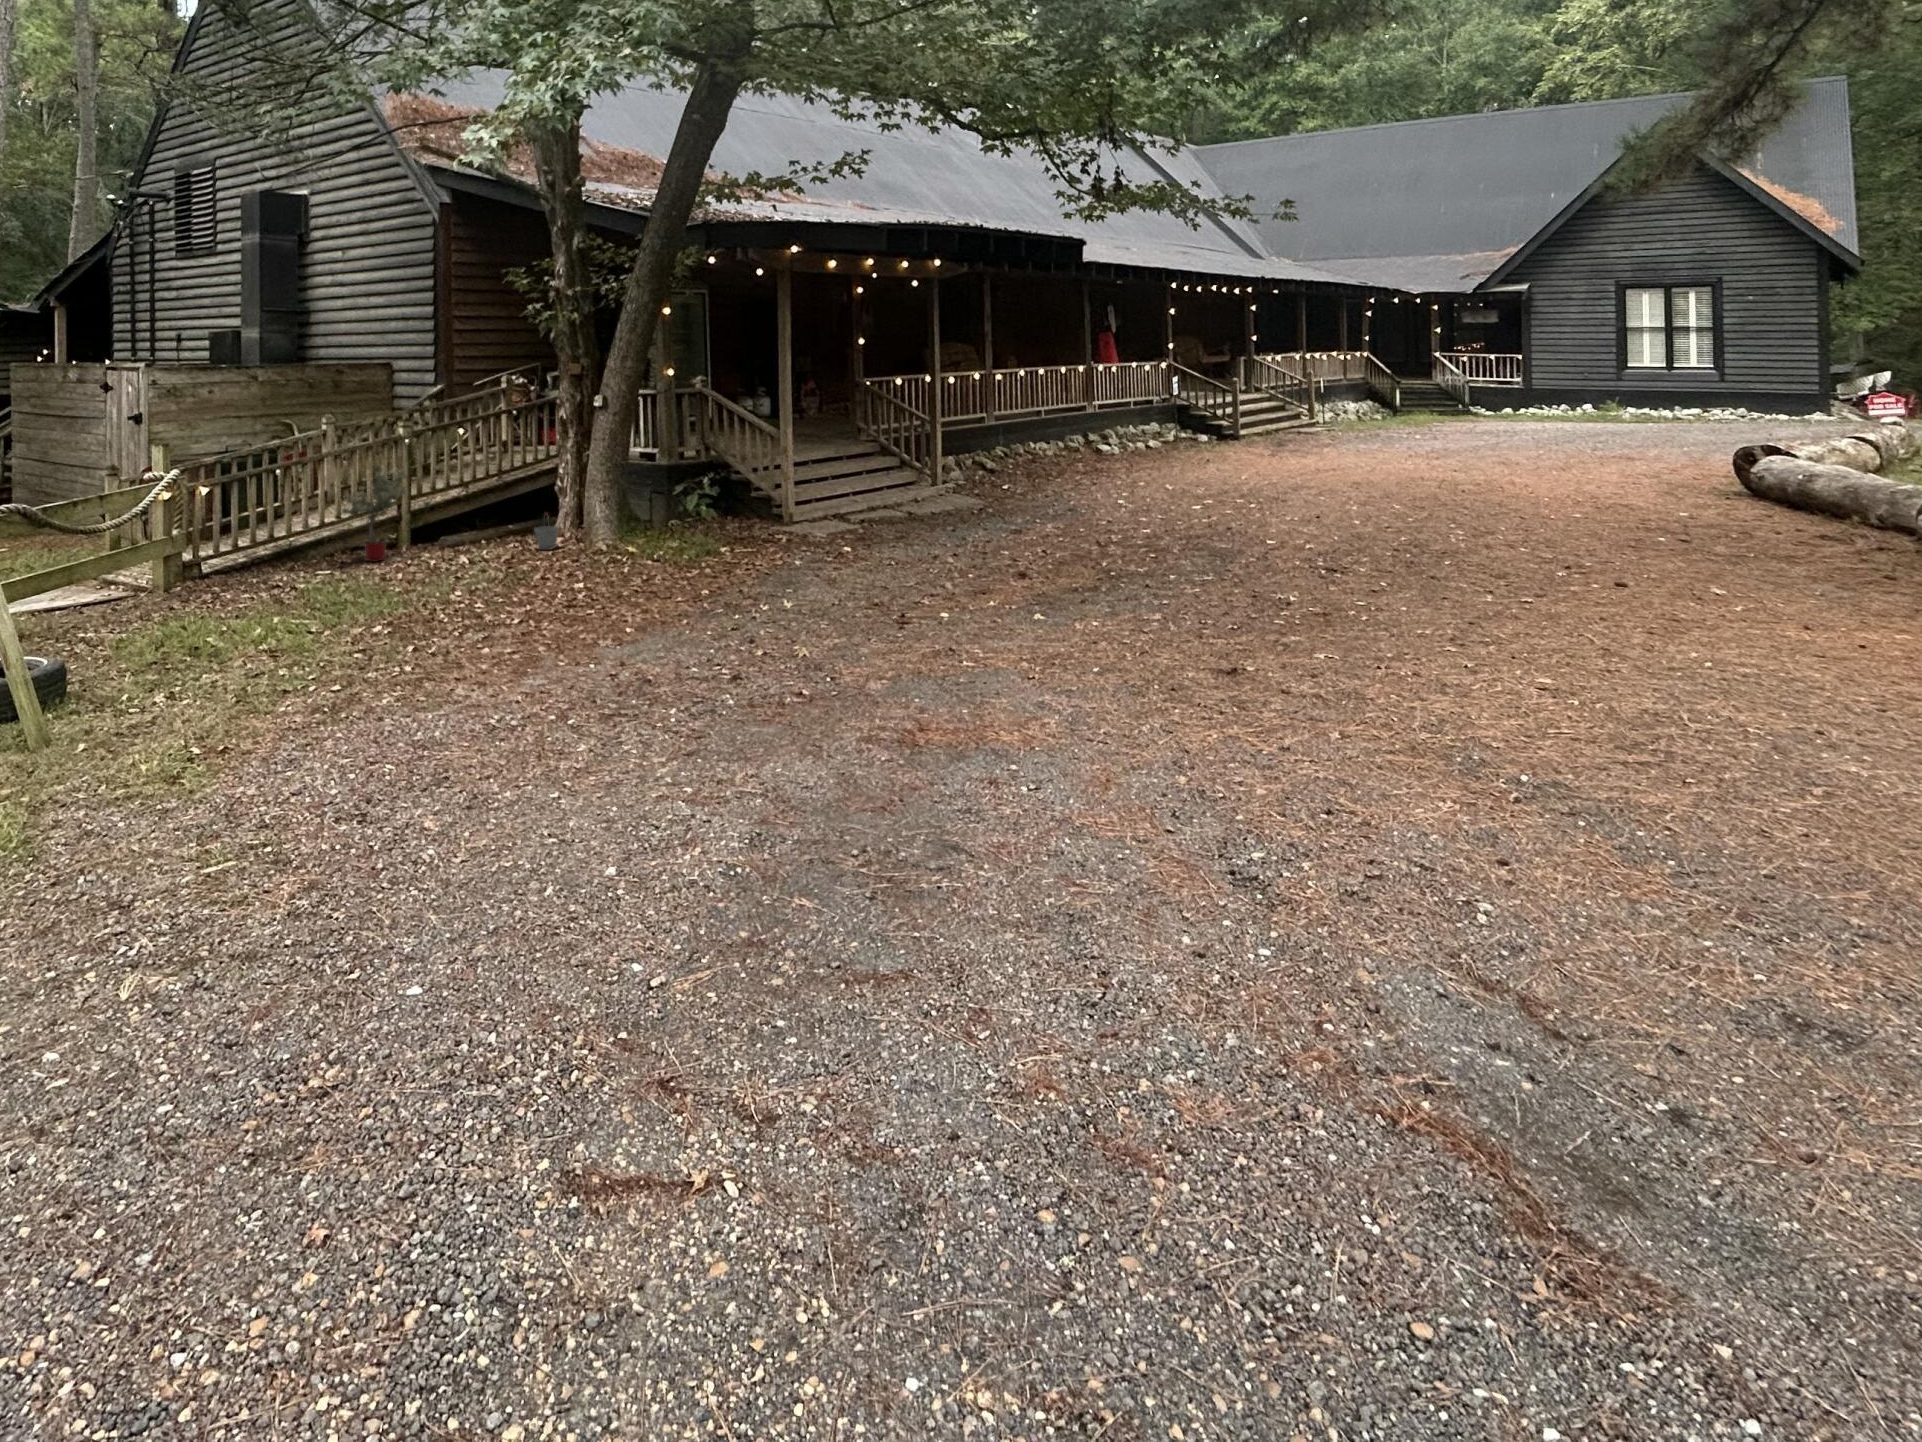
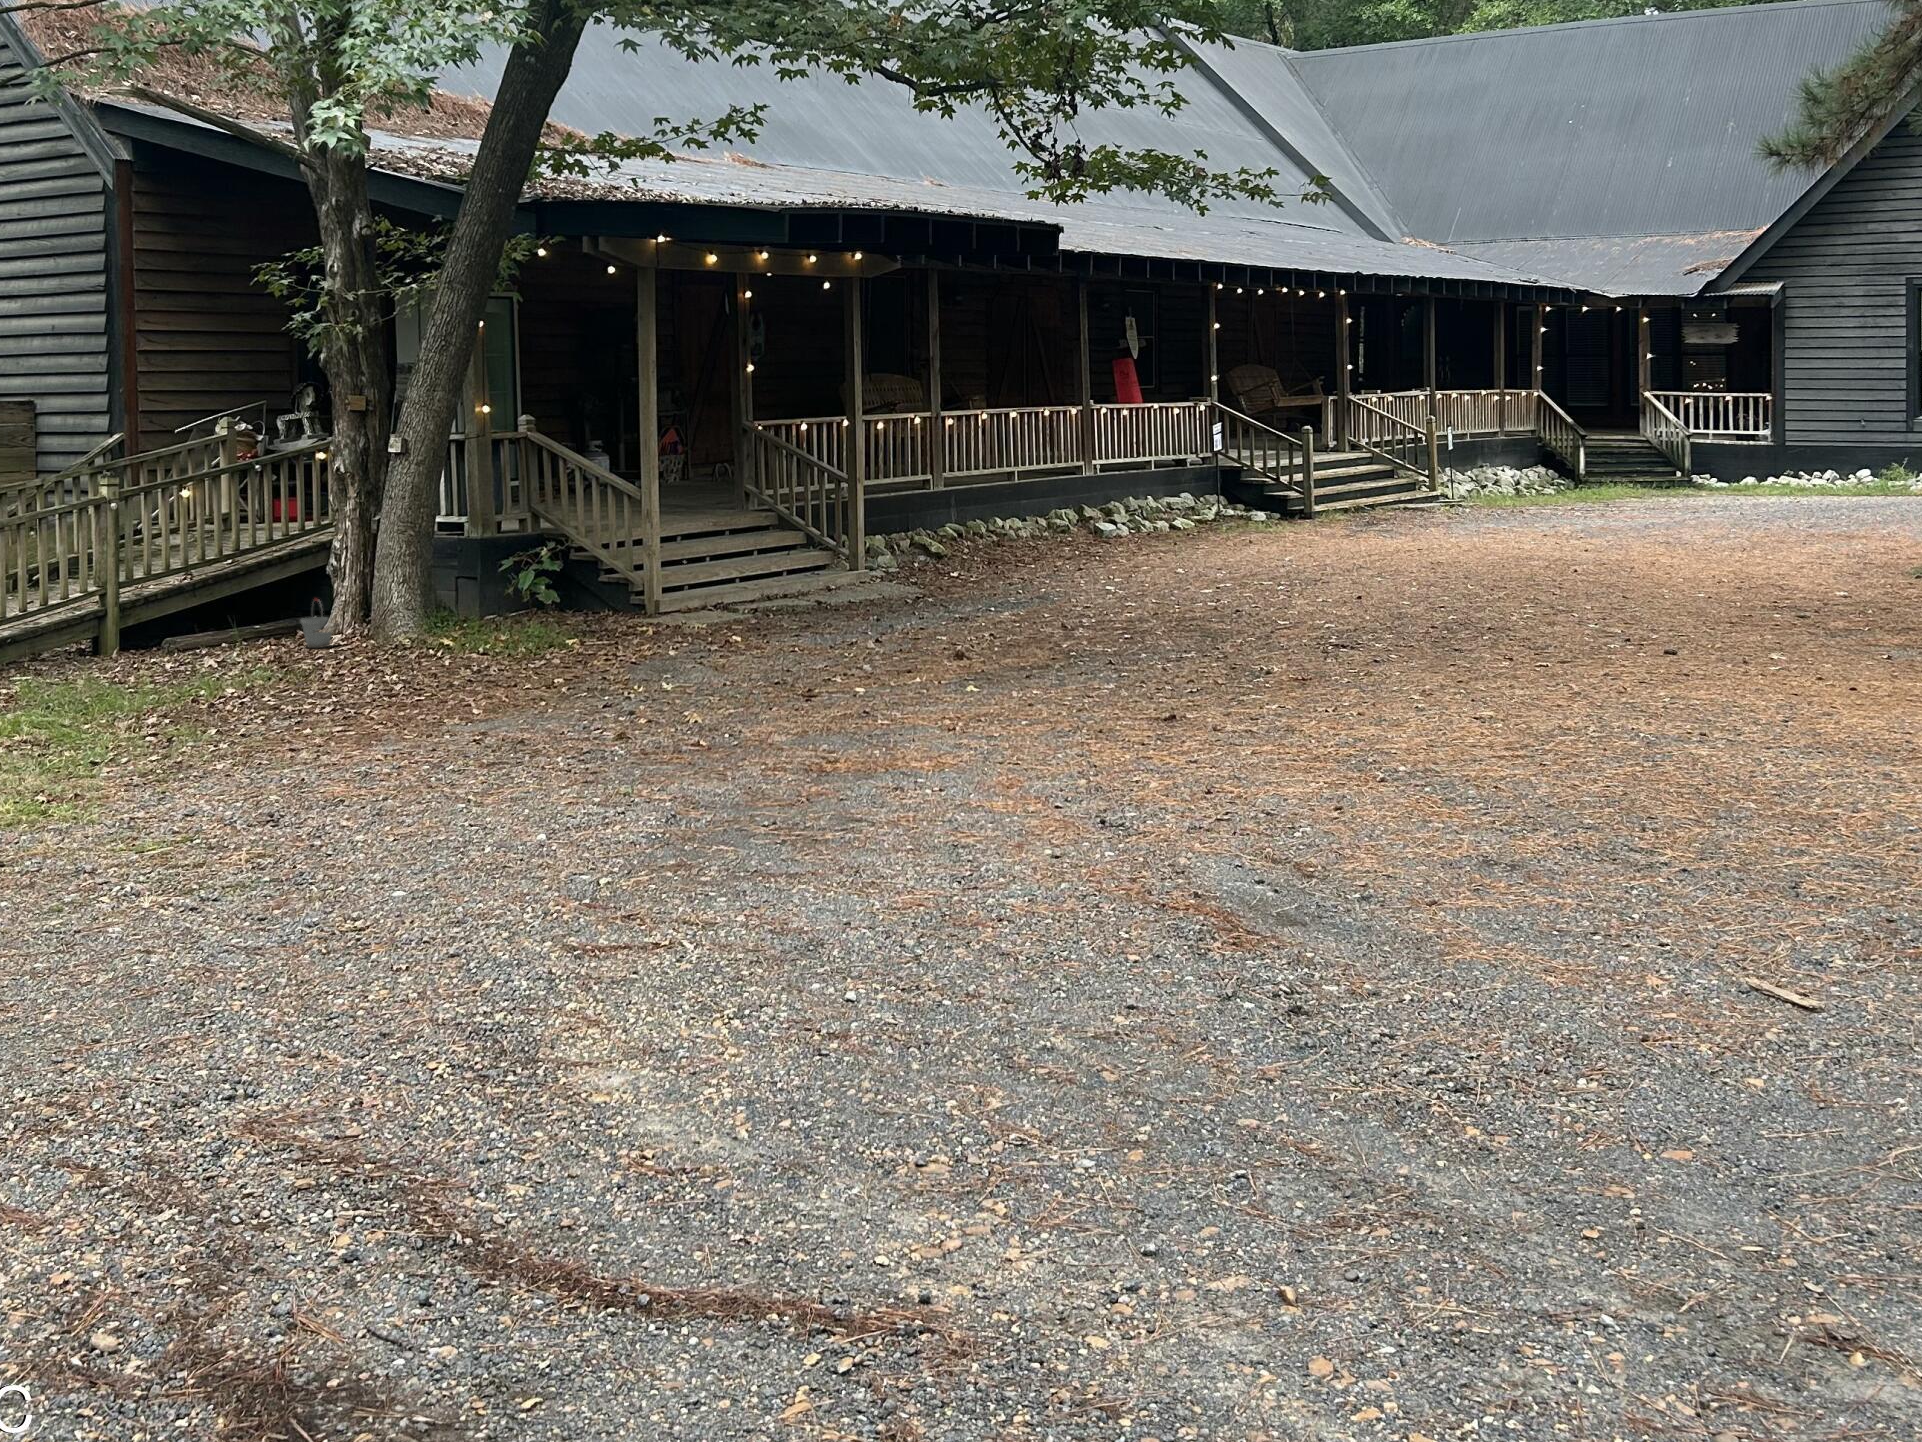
potted tree: present [342,461,407,562] -> none [43,528,129,662]

